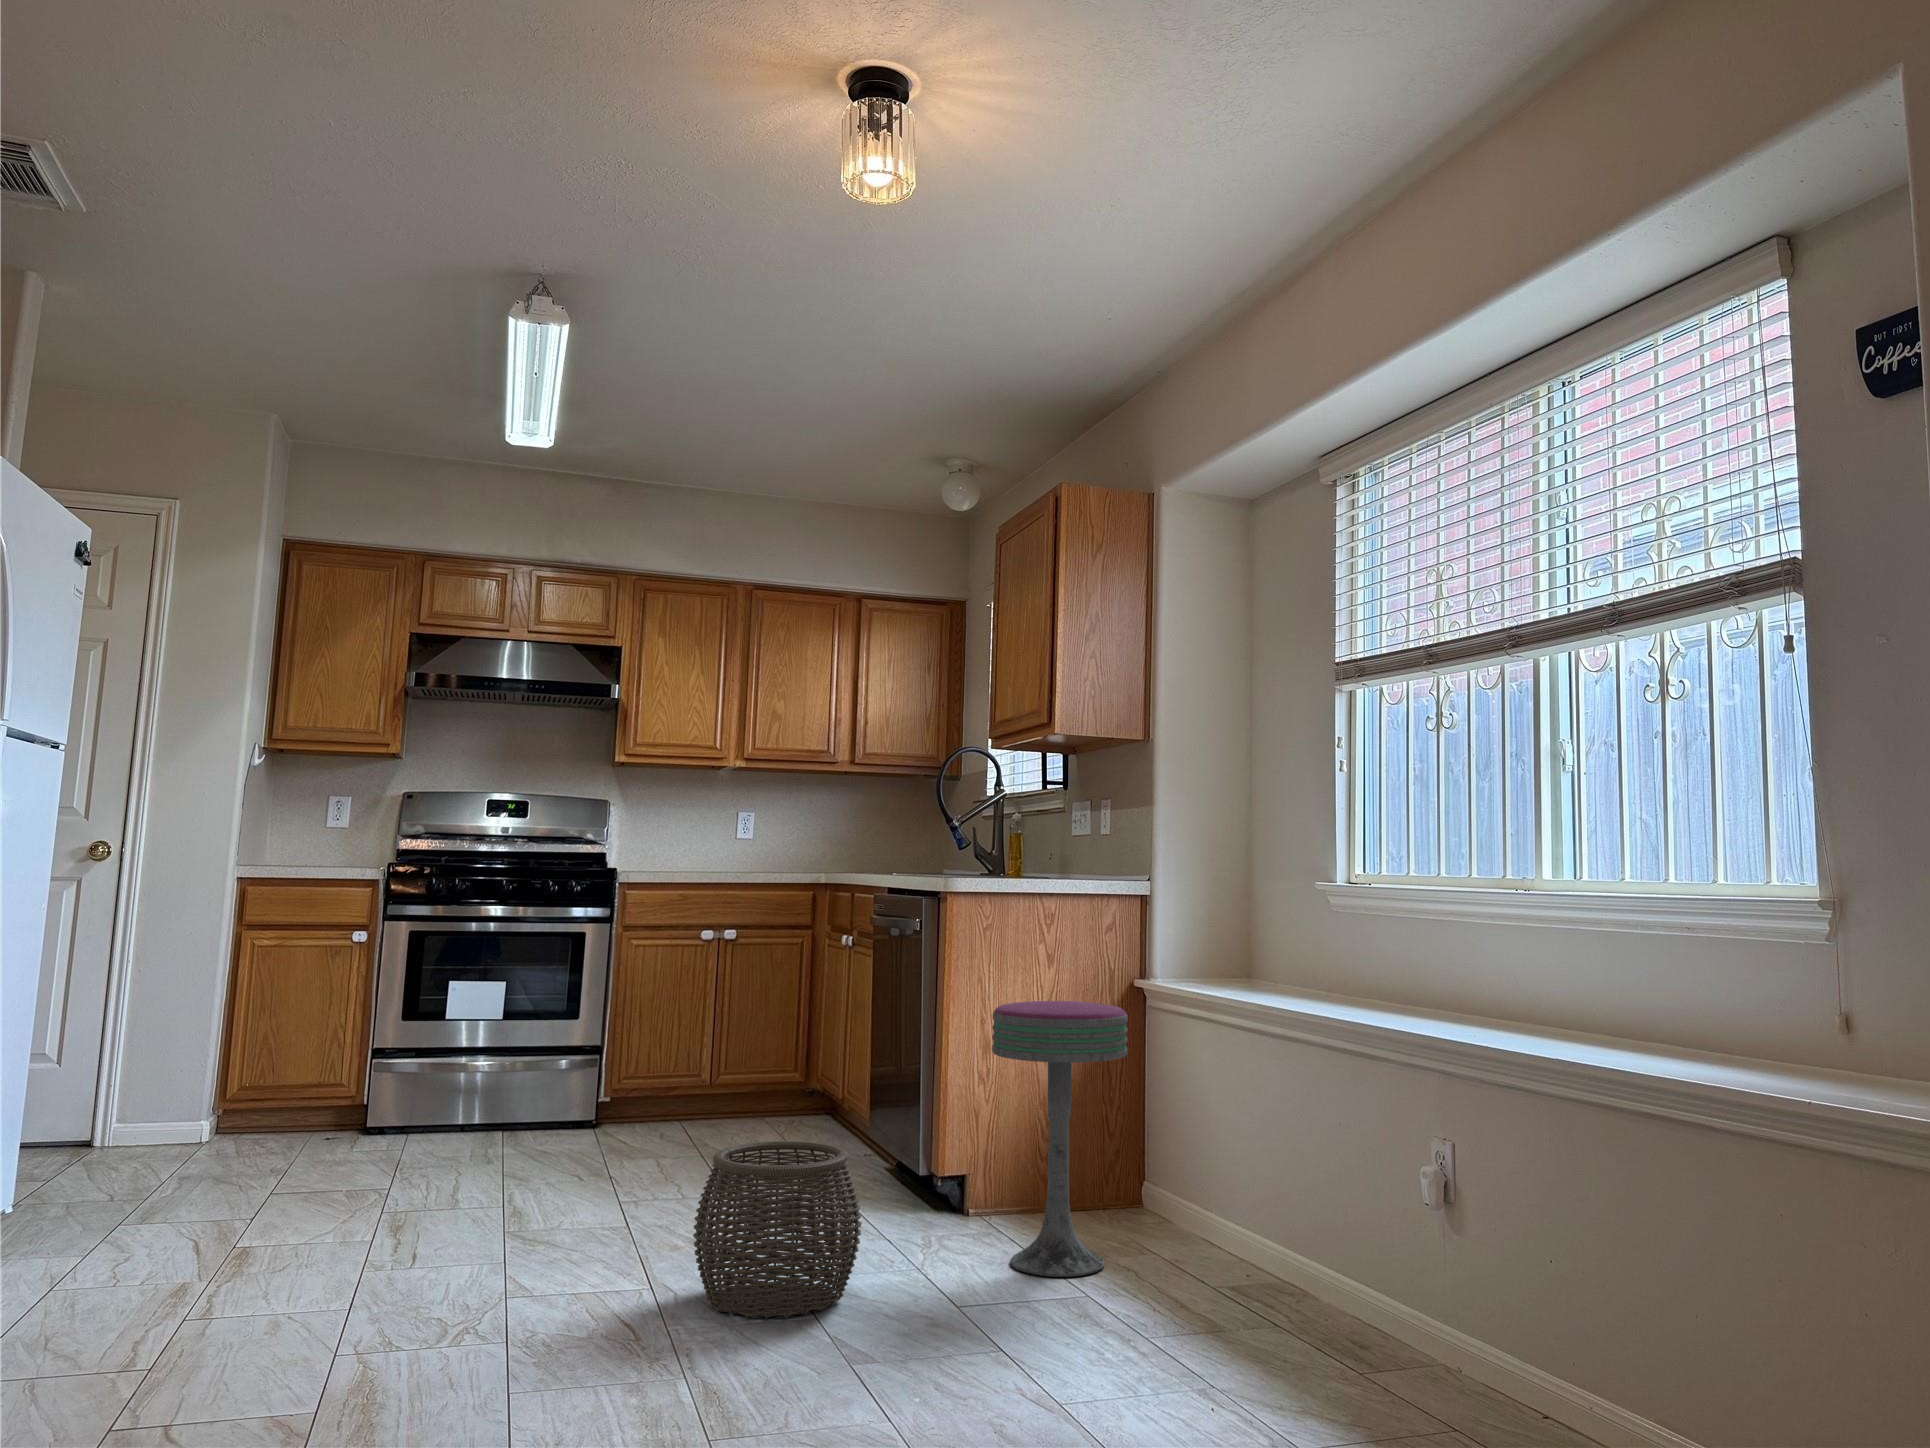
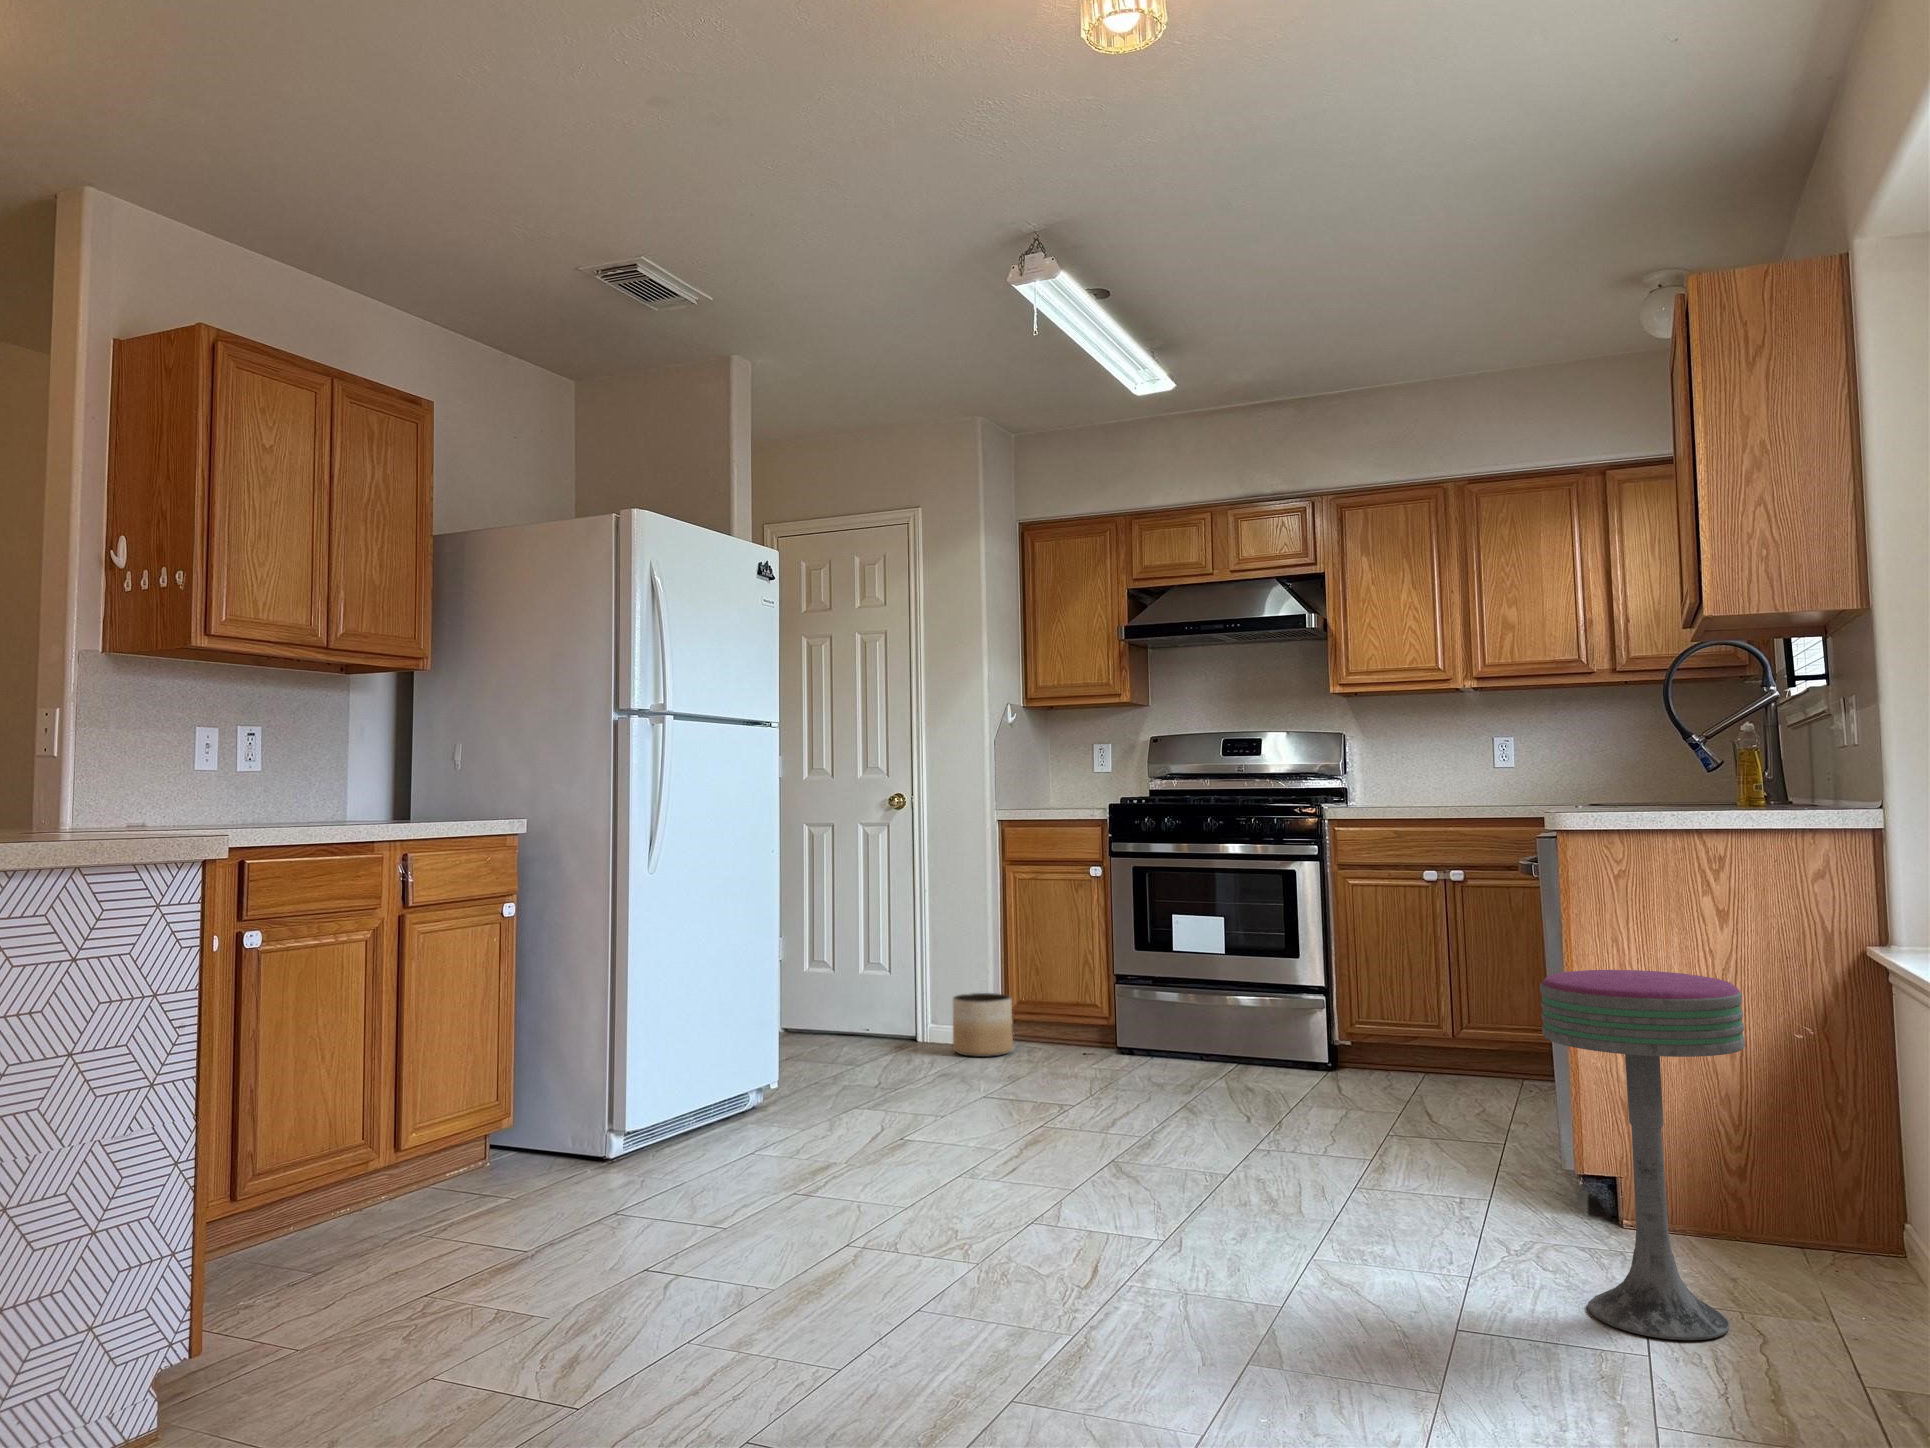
planter: none [162,1080,247,1156] -> present [953,993,1013,1057]
woven basket: present [693,1141,861,1318] -> none [1166,1105,1355,1303]

